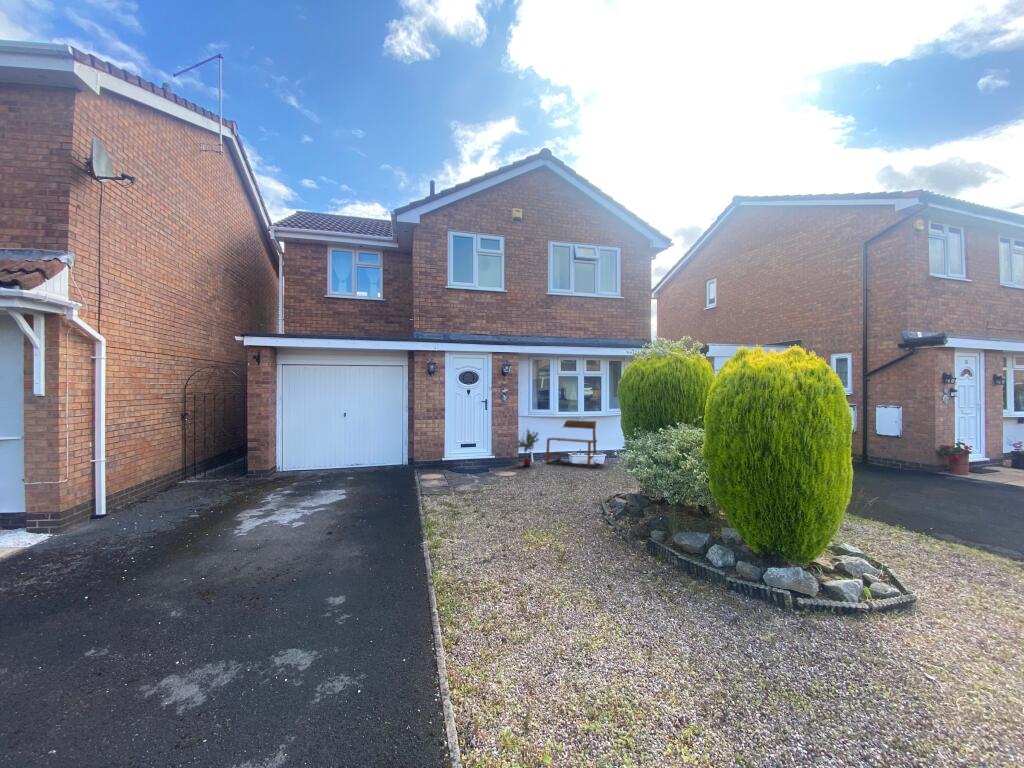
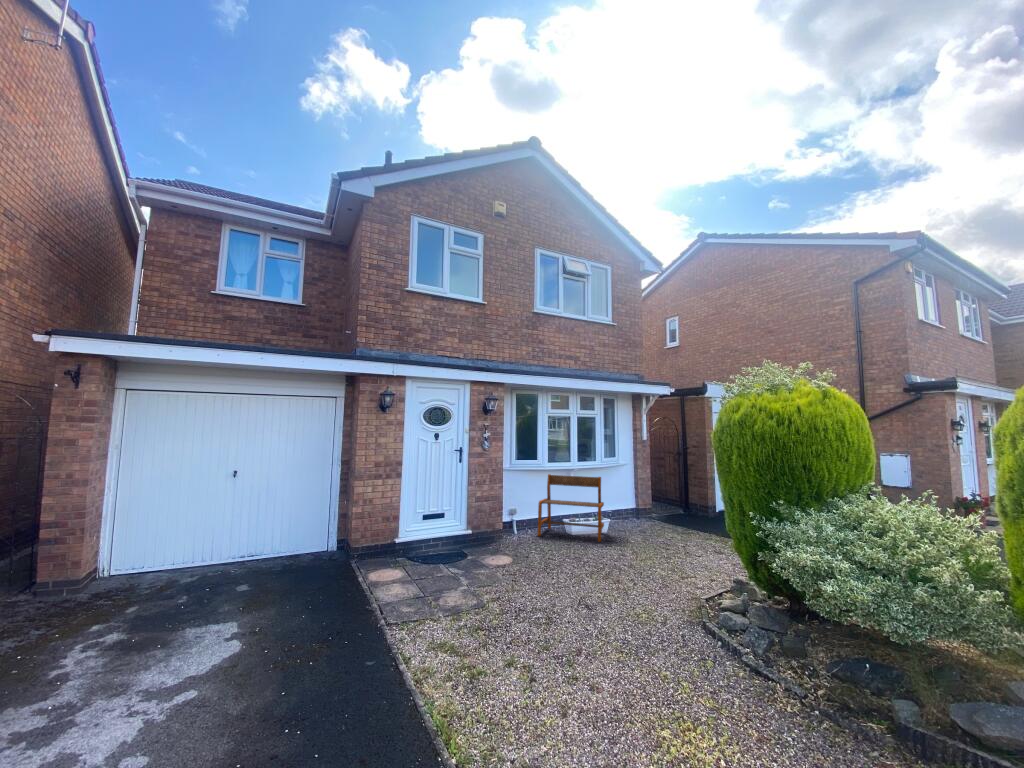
potted tree: present [515,430,539,466] -> none [499,488,531,543]

